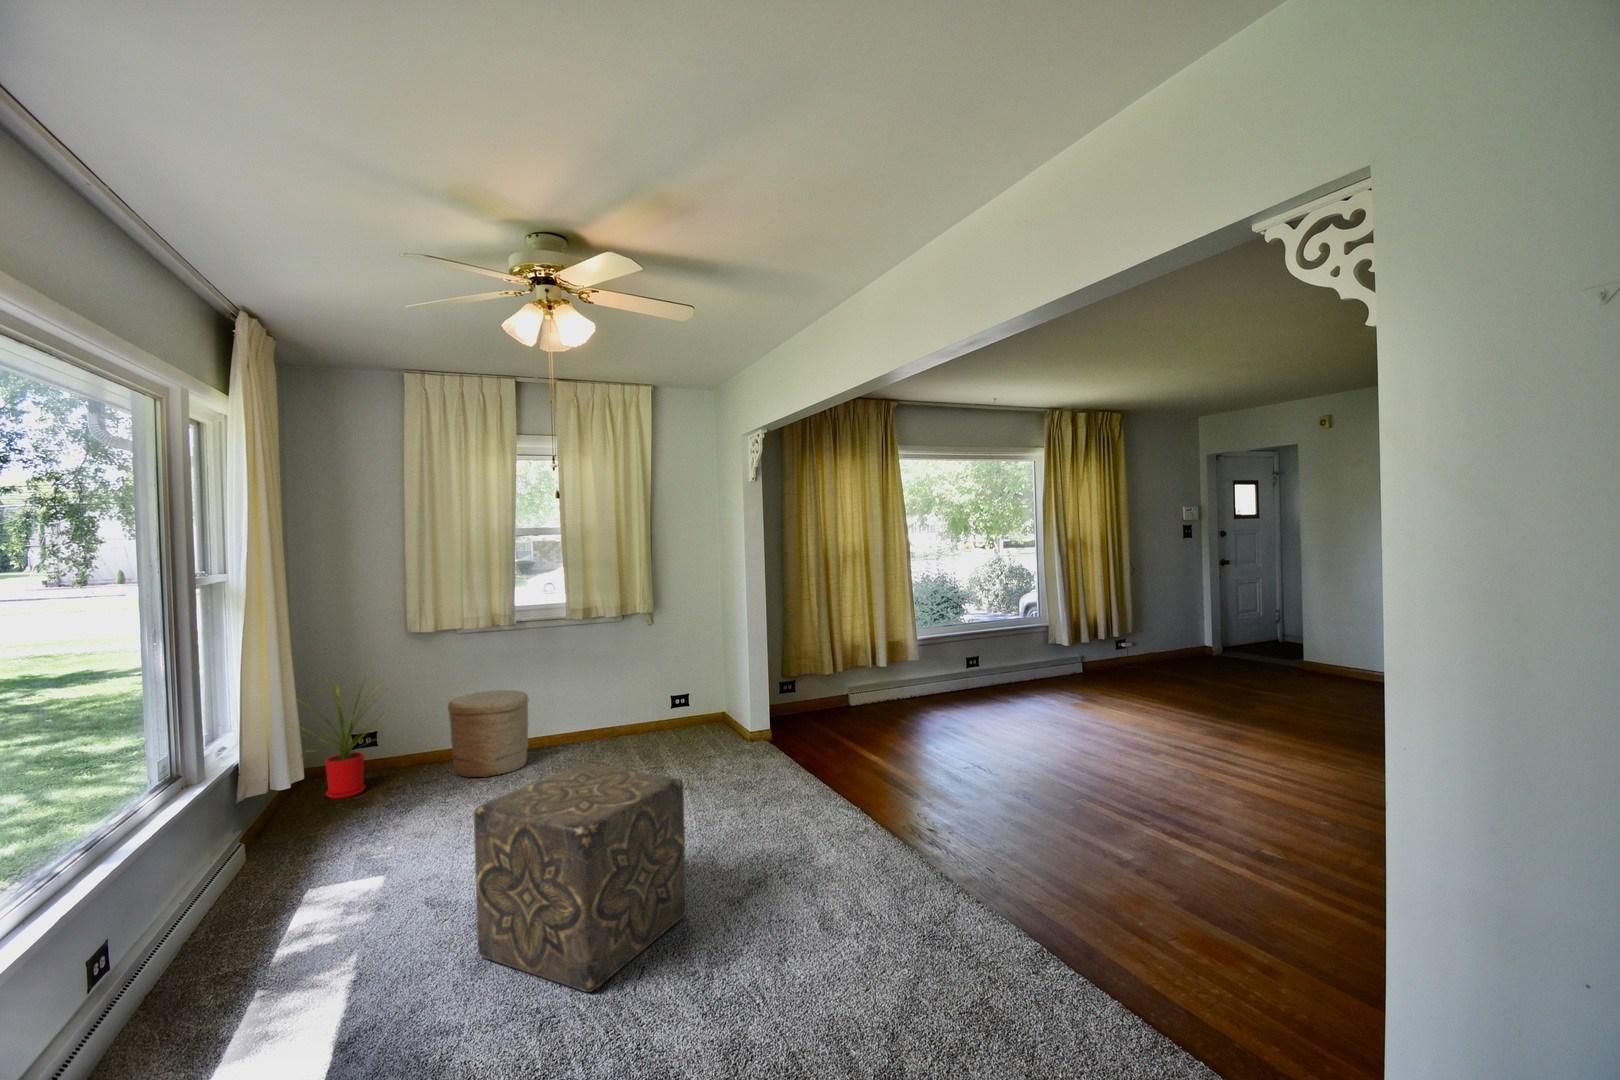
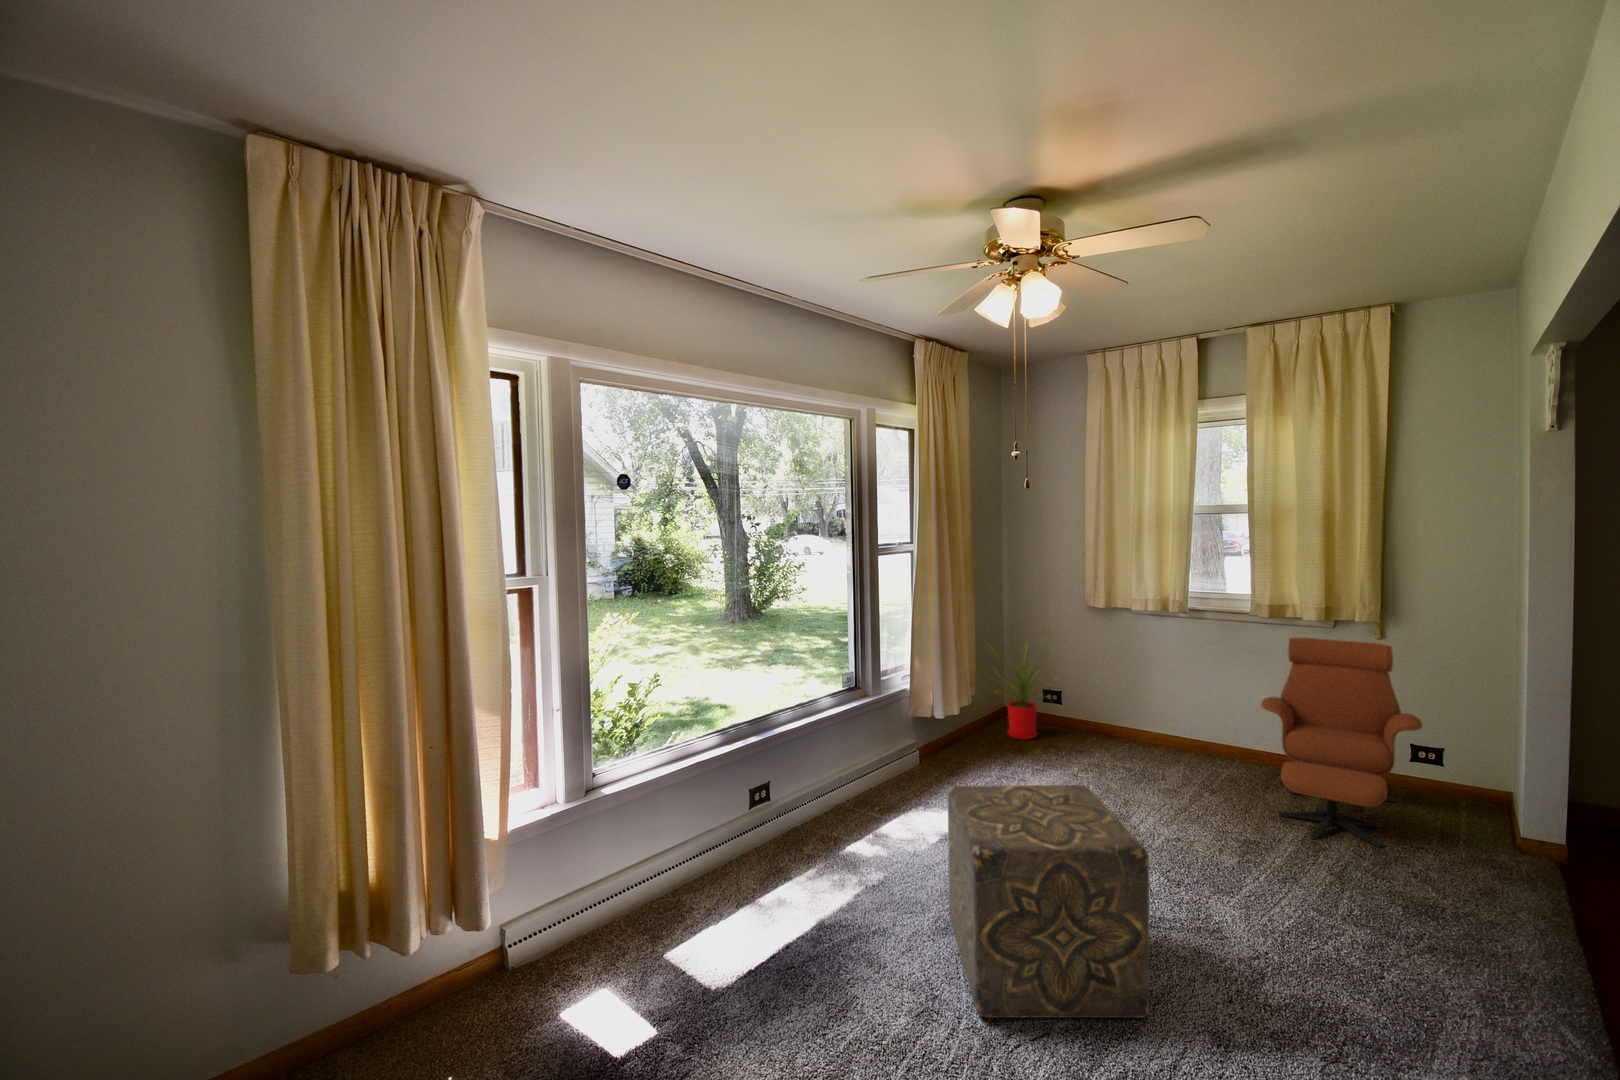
lounge chair: none [584,628,688,775] -> present [1261,637,1423,847]
woven basket: present [448,690,529,778] -> none [1106,675,1192,768]

